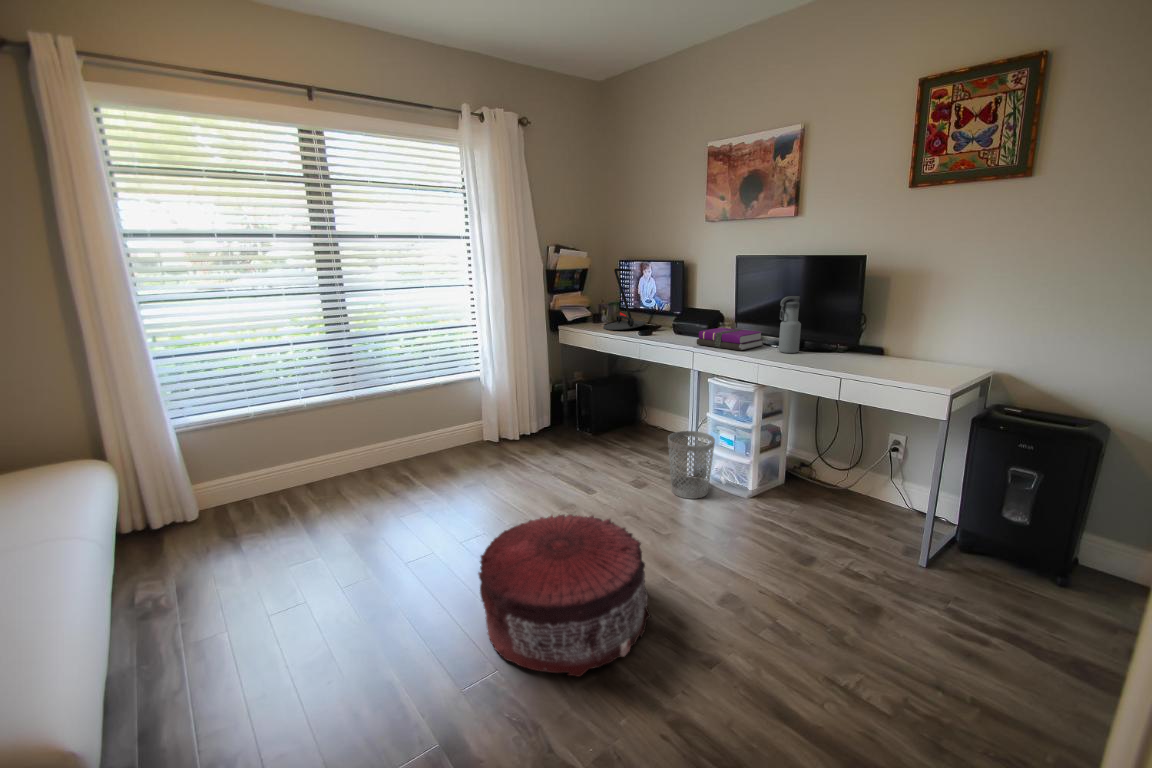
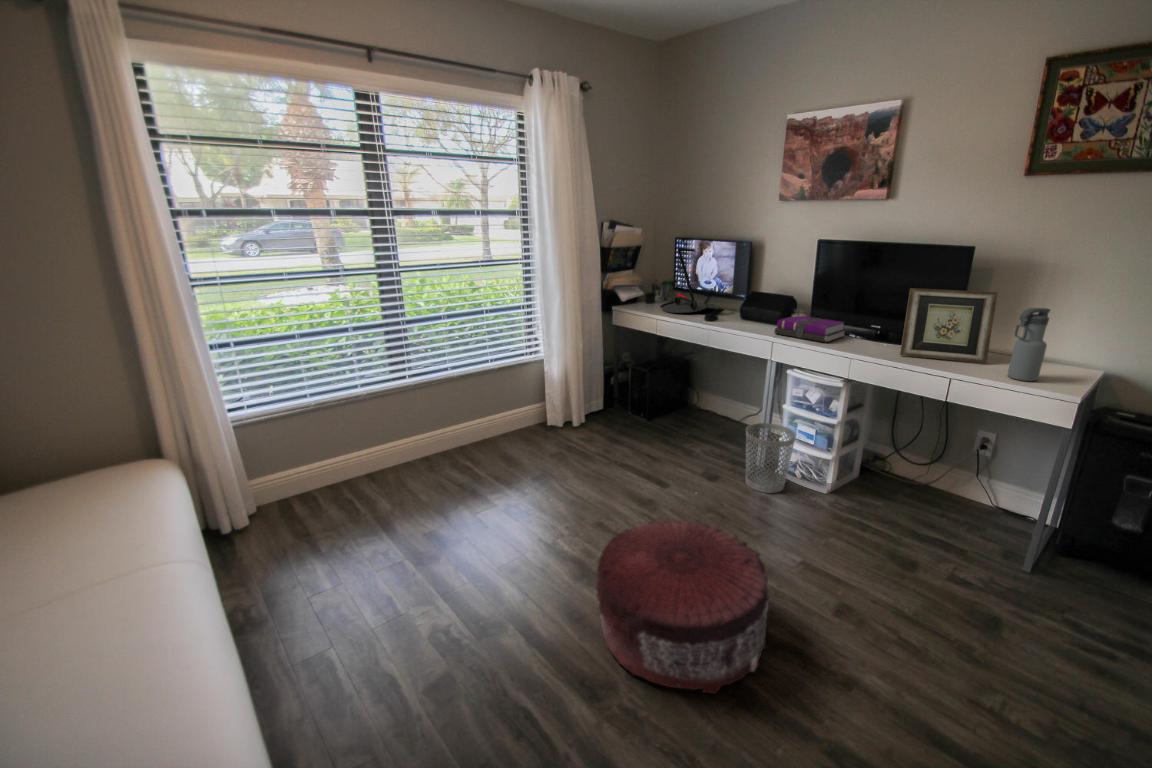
picture frame: none [805,295,890,364] -> present [900,288,998,363]
water bottle: present [779,296,801,353] -> present [1008,308,1050,381]

